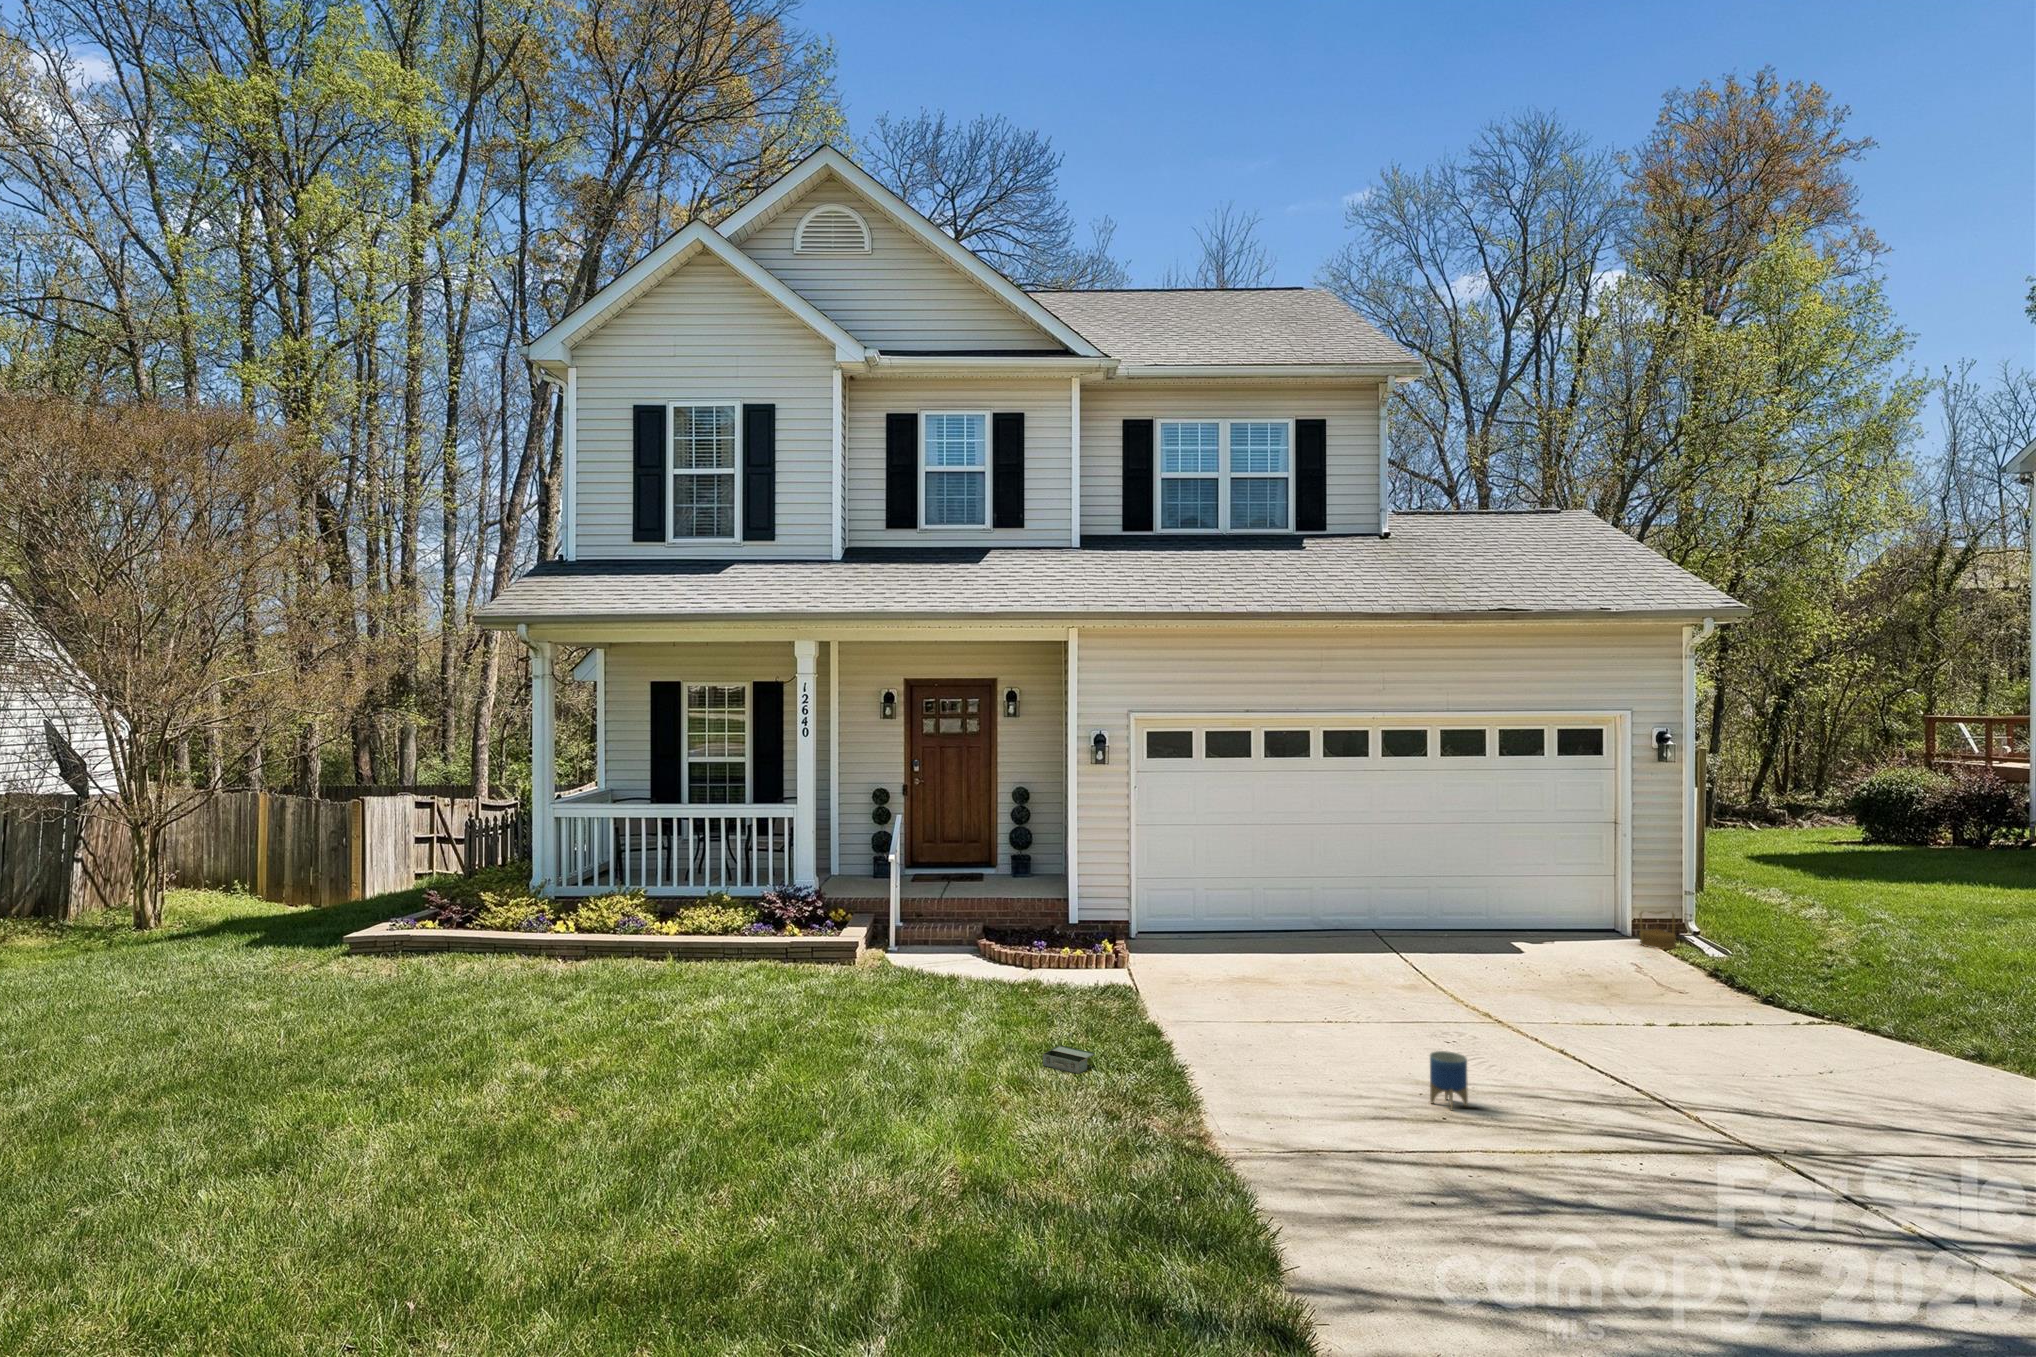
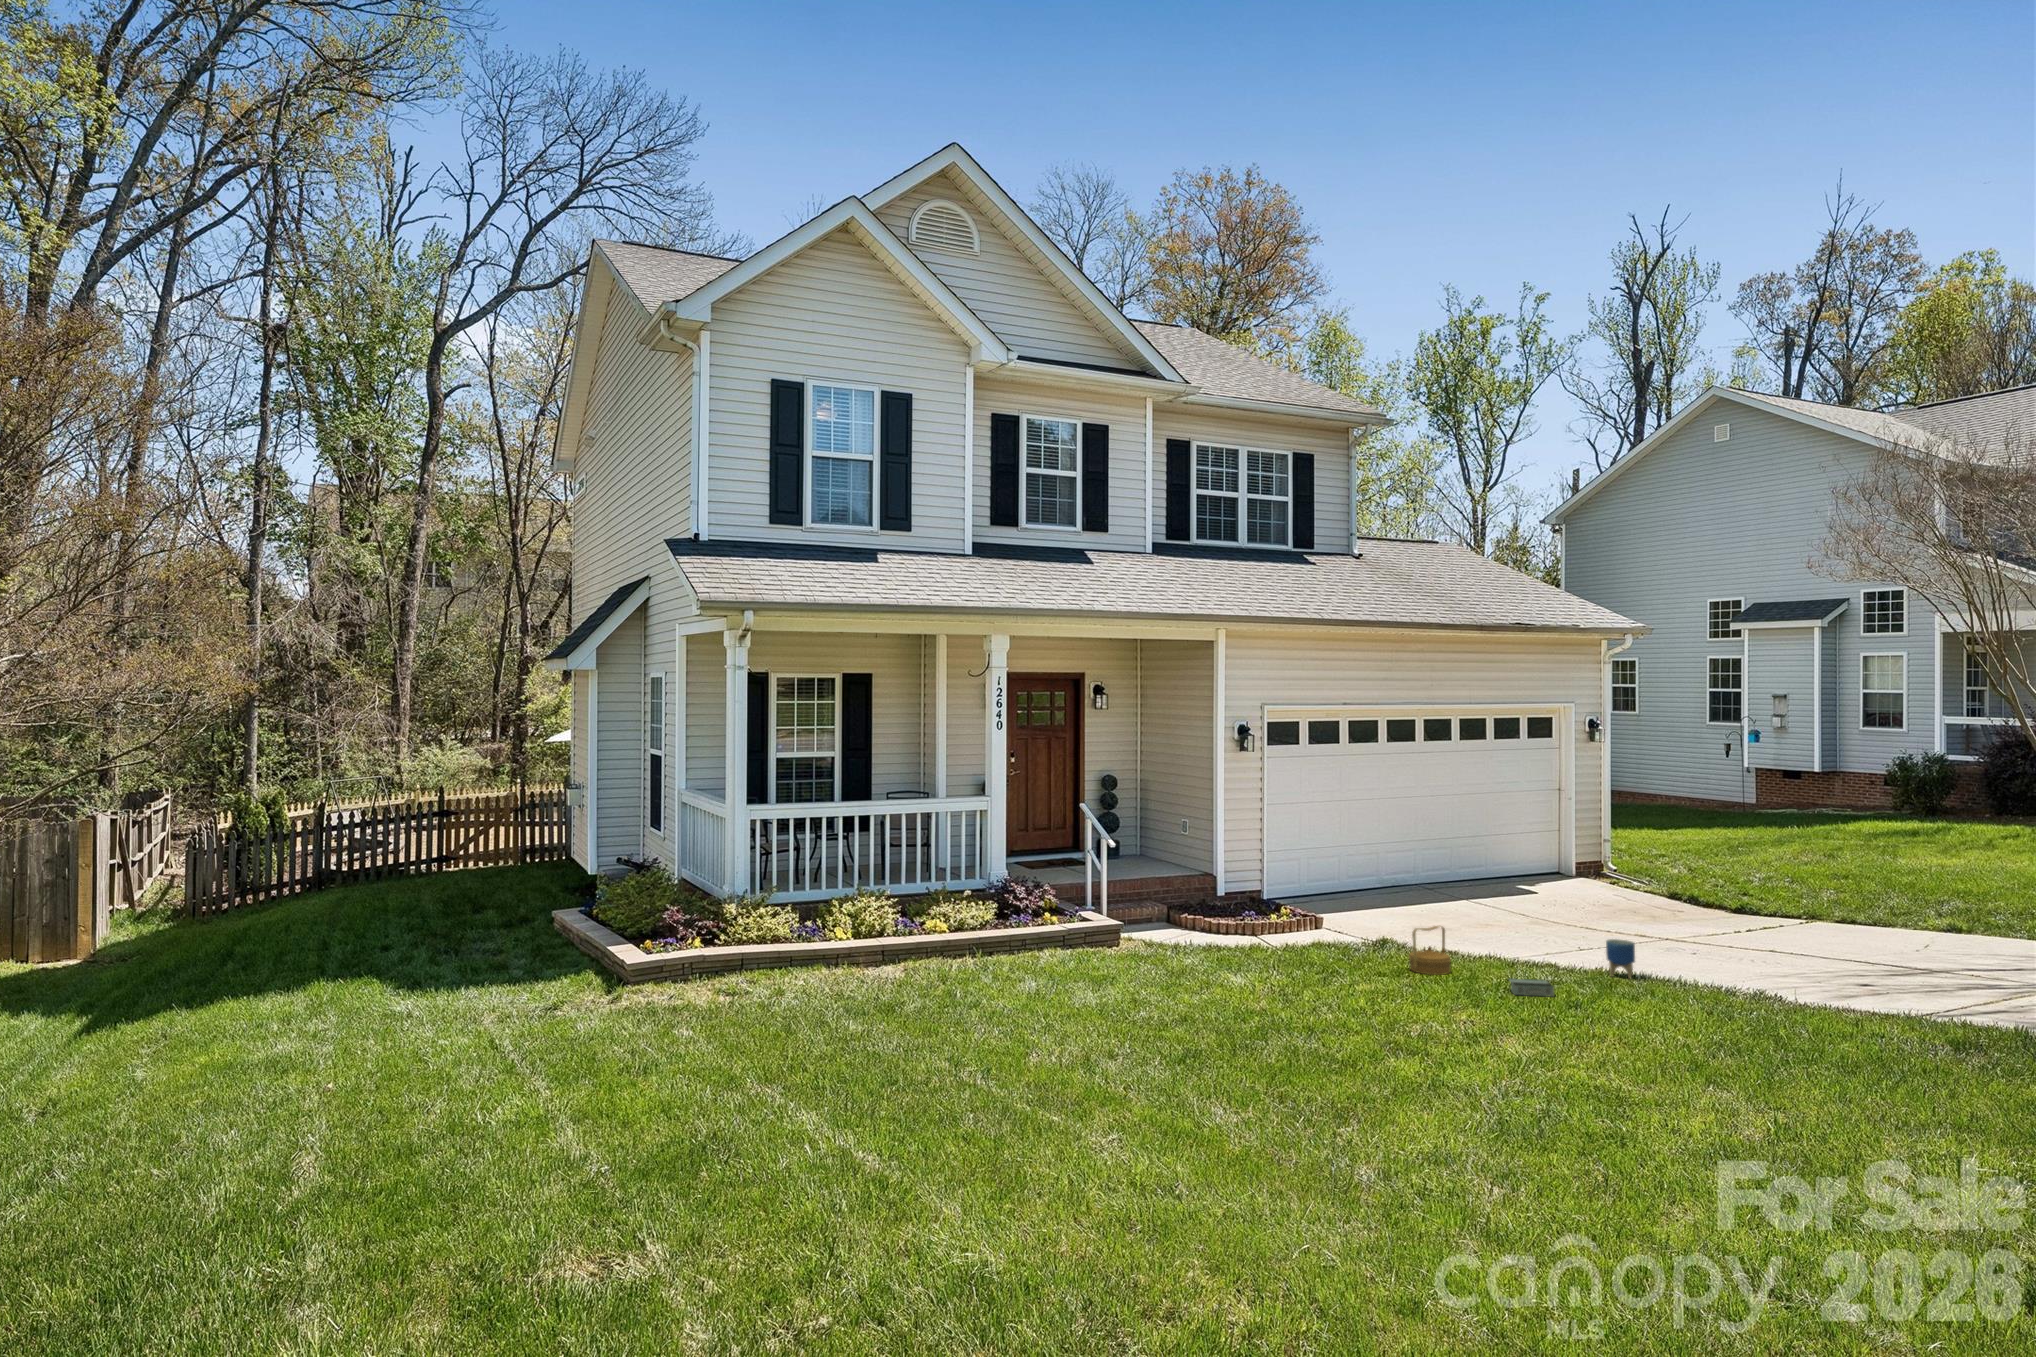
basket: present [1640,911,1676,949] -> present [1409,926,1451,975]
planter: present [1430,1051,1468,1110] -> present [1606,939,1635,979]

